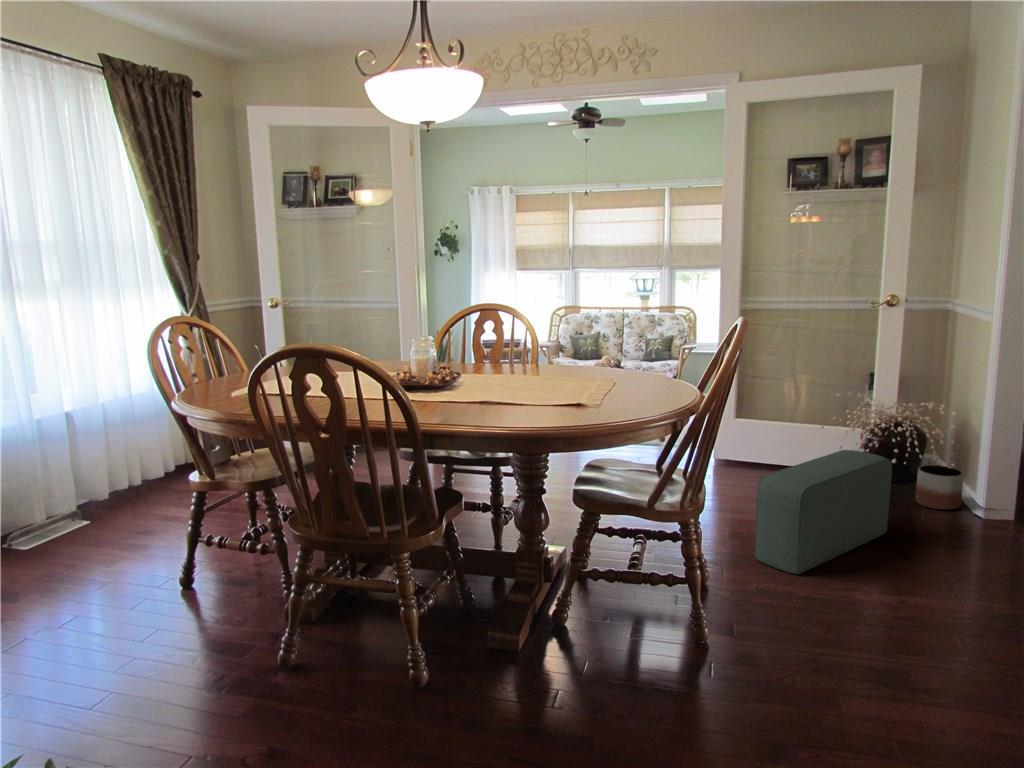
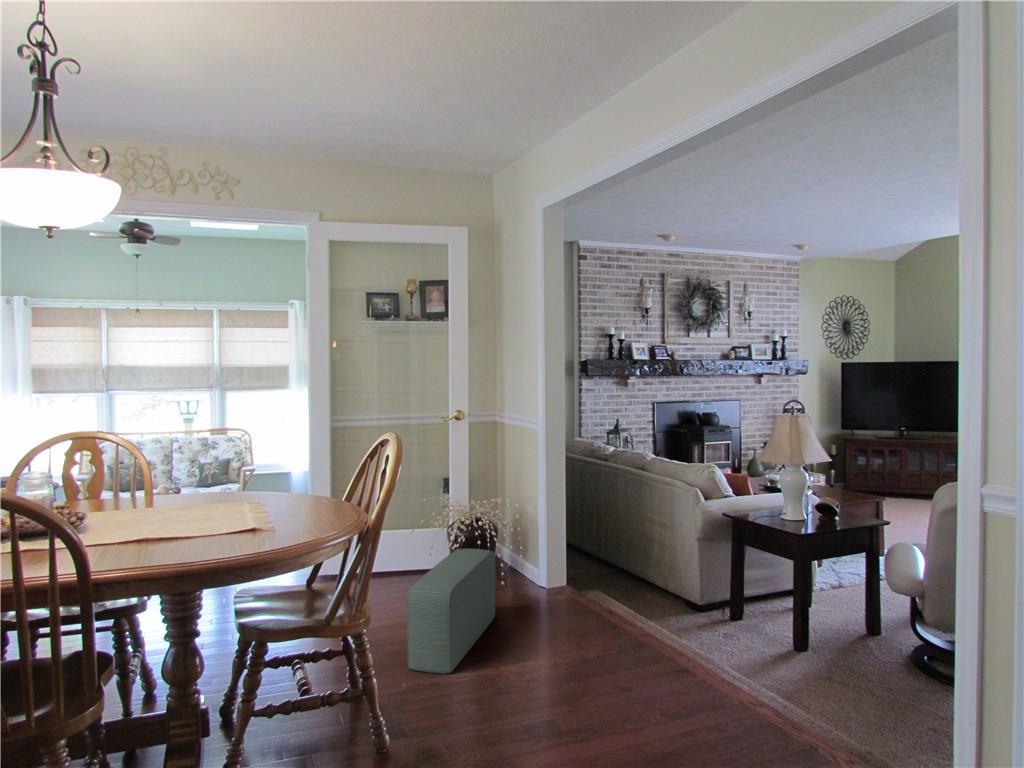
planter: present [915,465,964,510] -> none [498,550,531,588]

